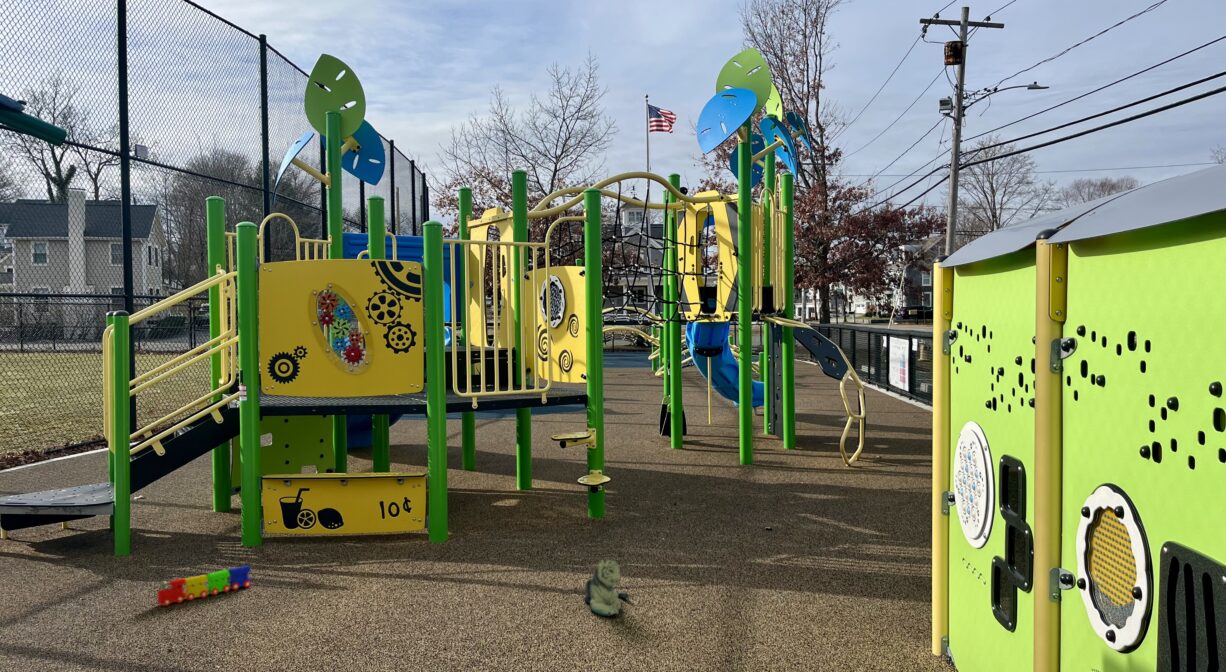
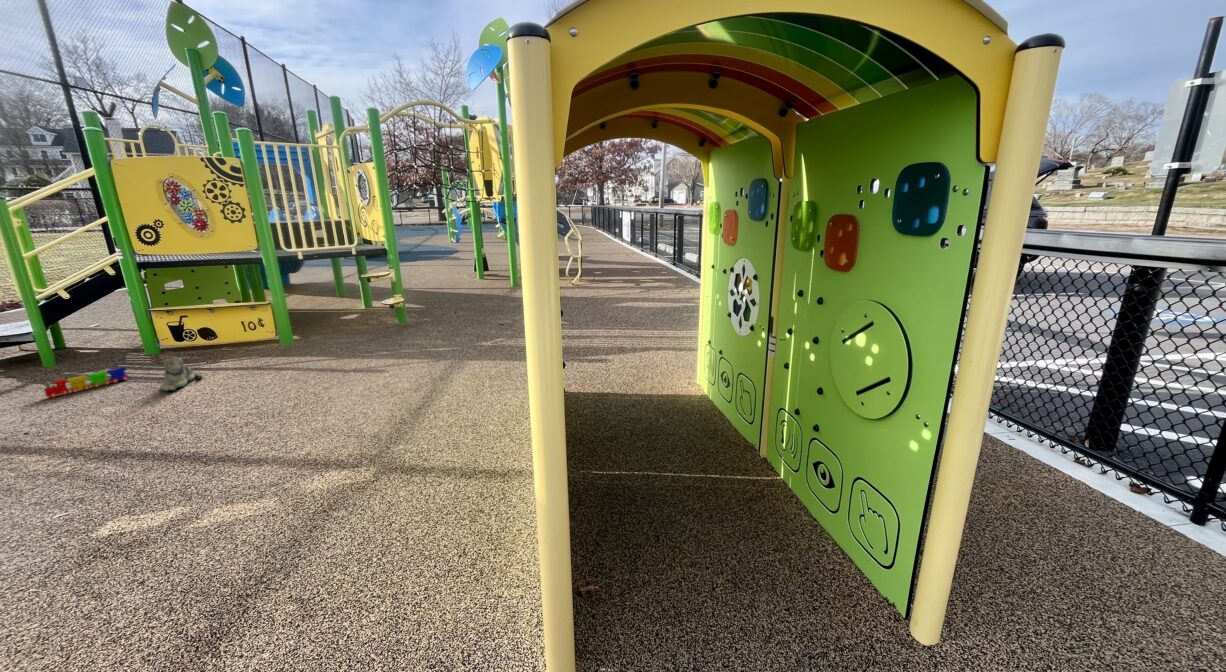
plush toy: present [584,560,629,616] -> present [161,357,202,392]

